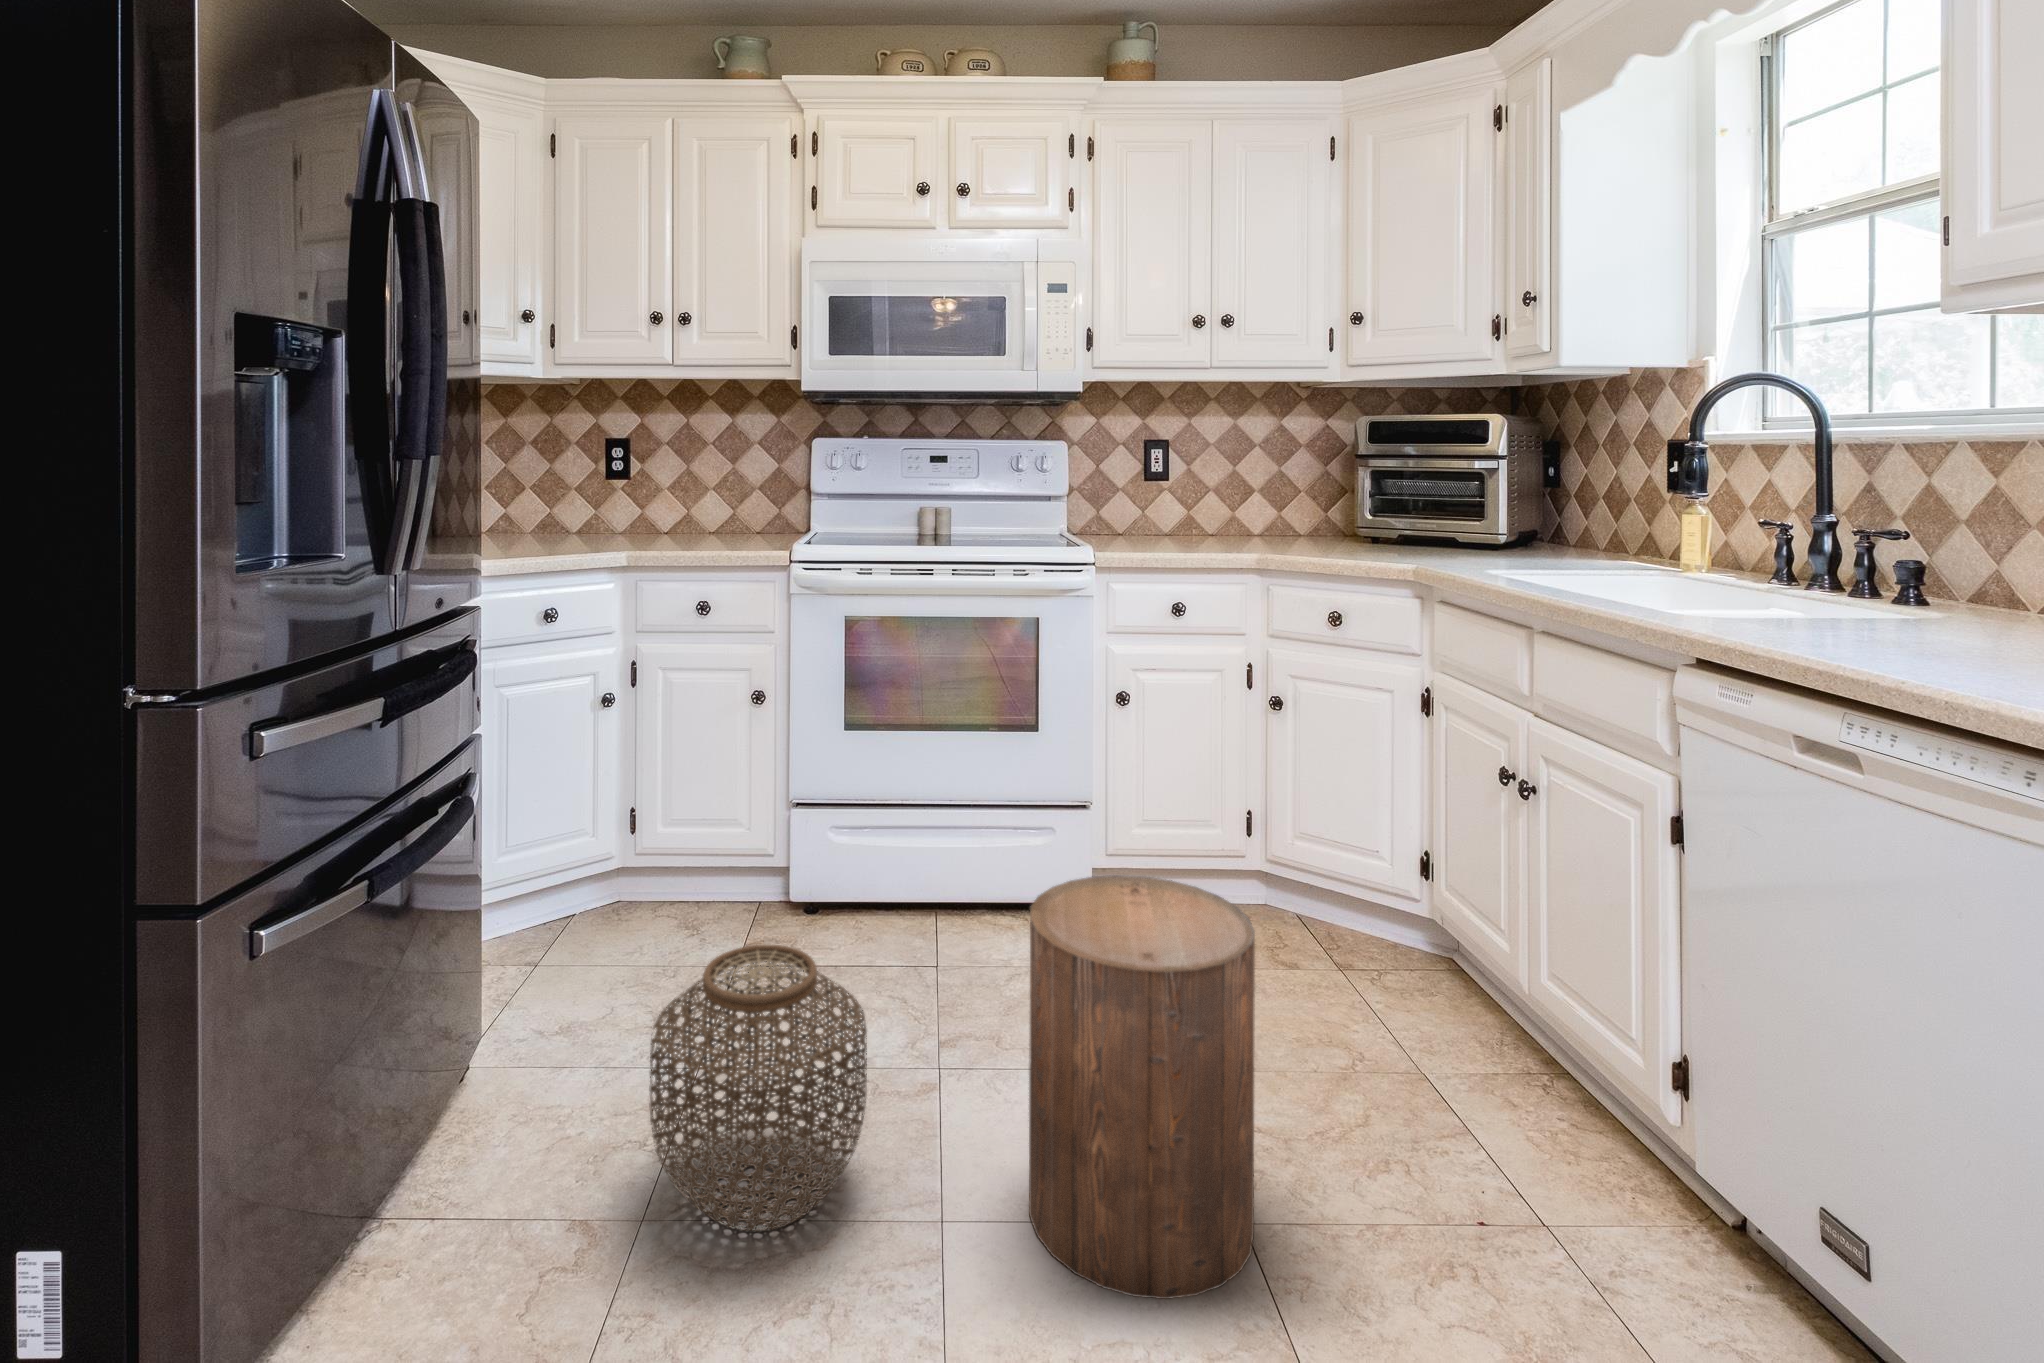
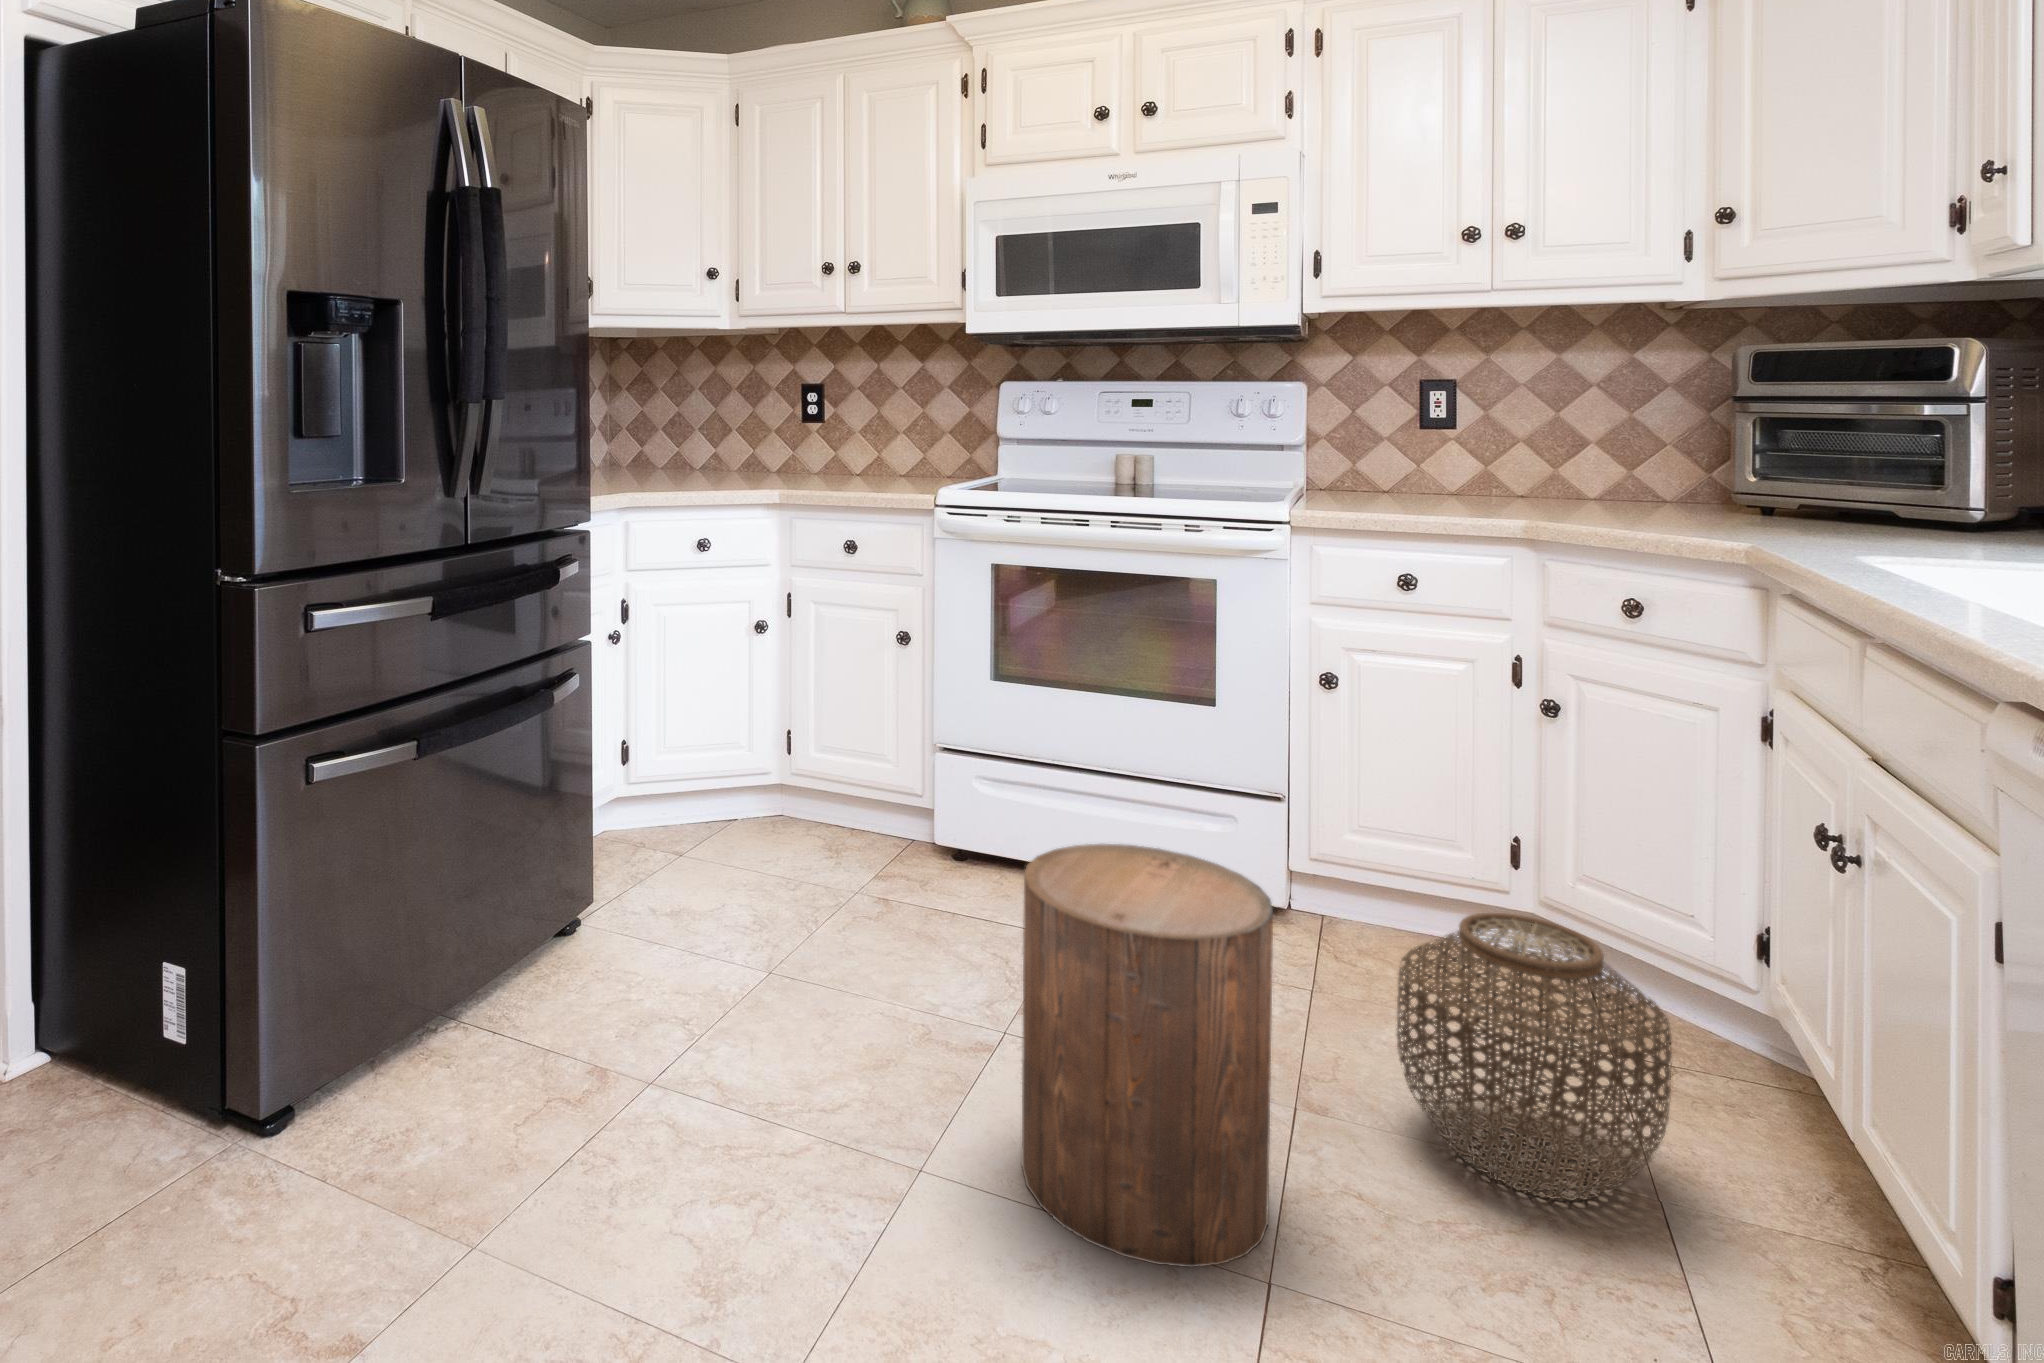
woven basket: present [649,945,867,1231] -> present [1397,913,1672,1200]

